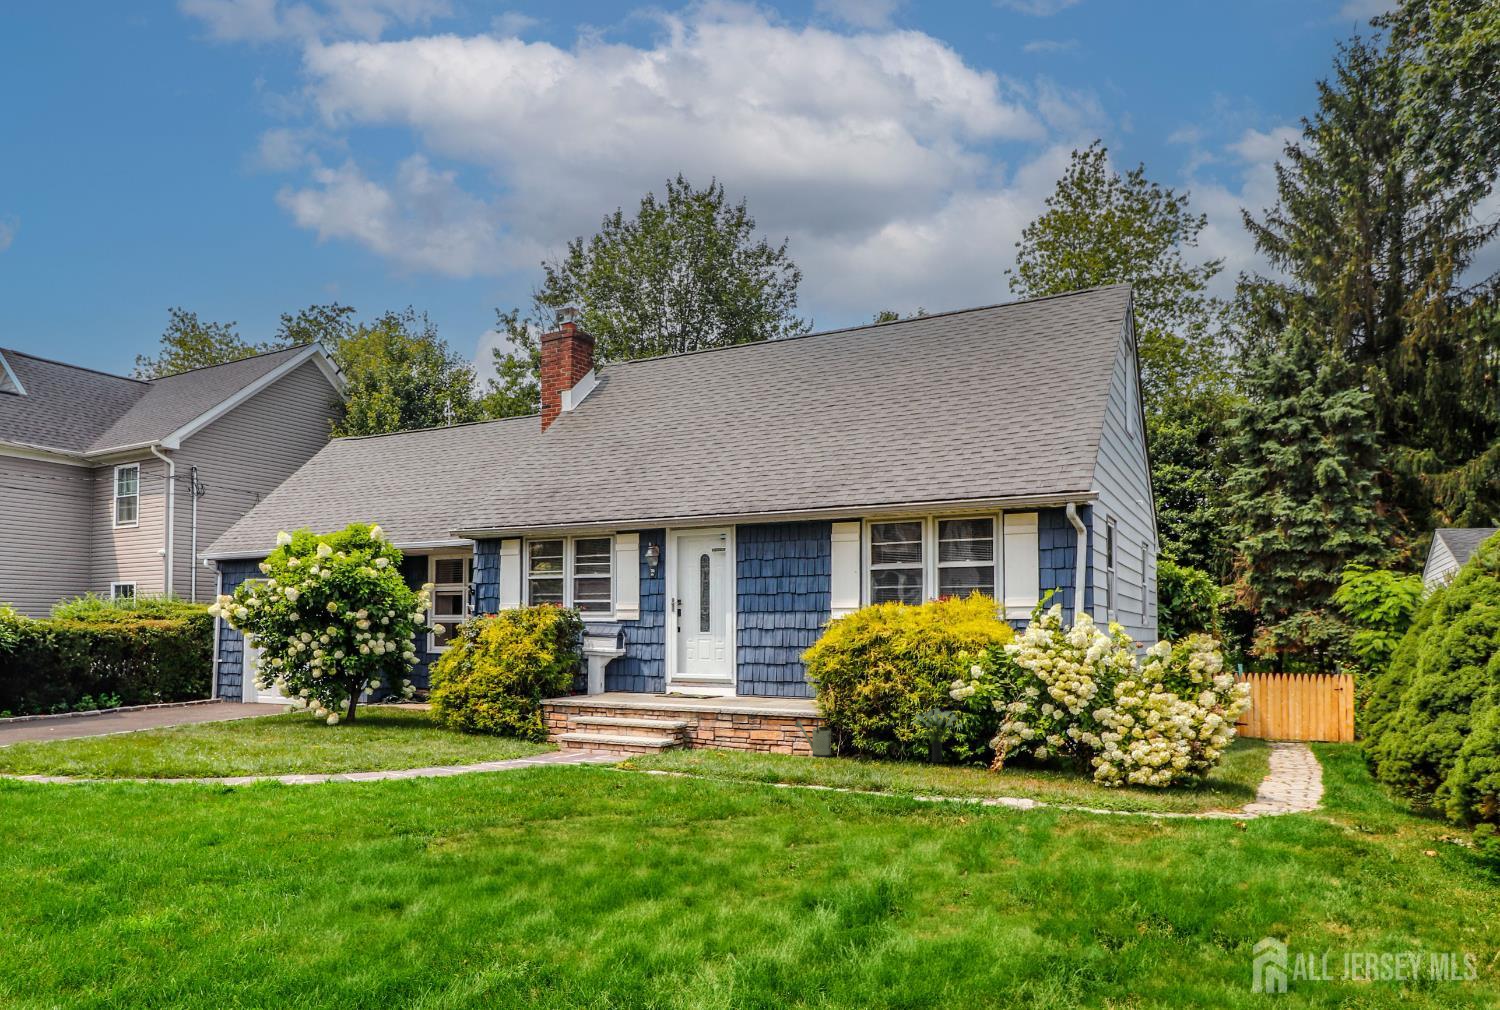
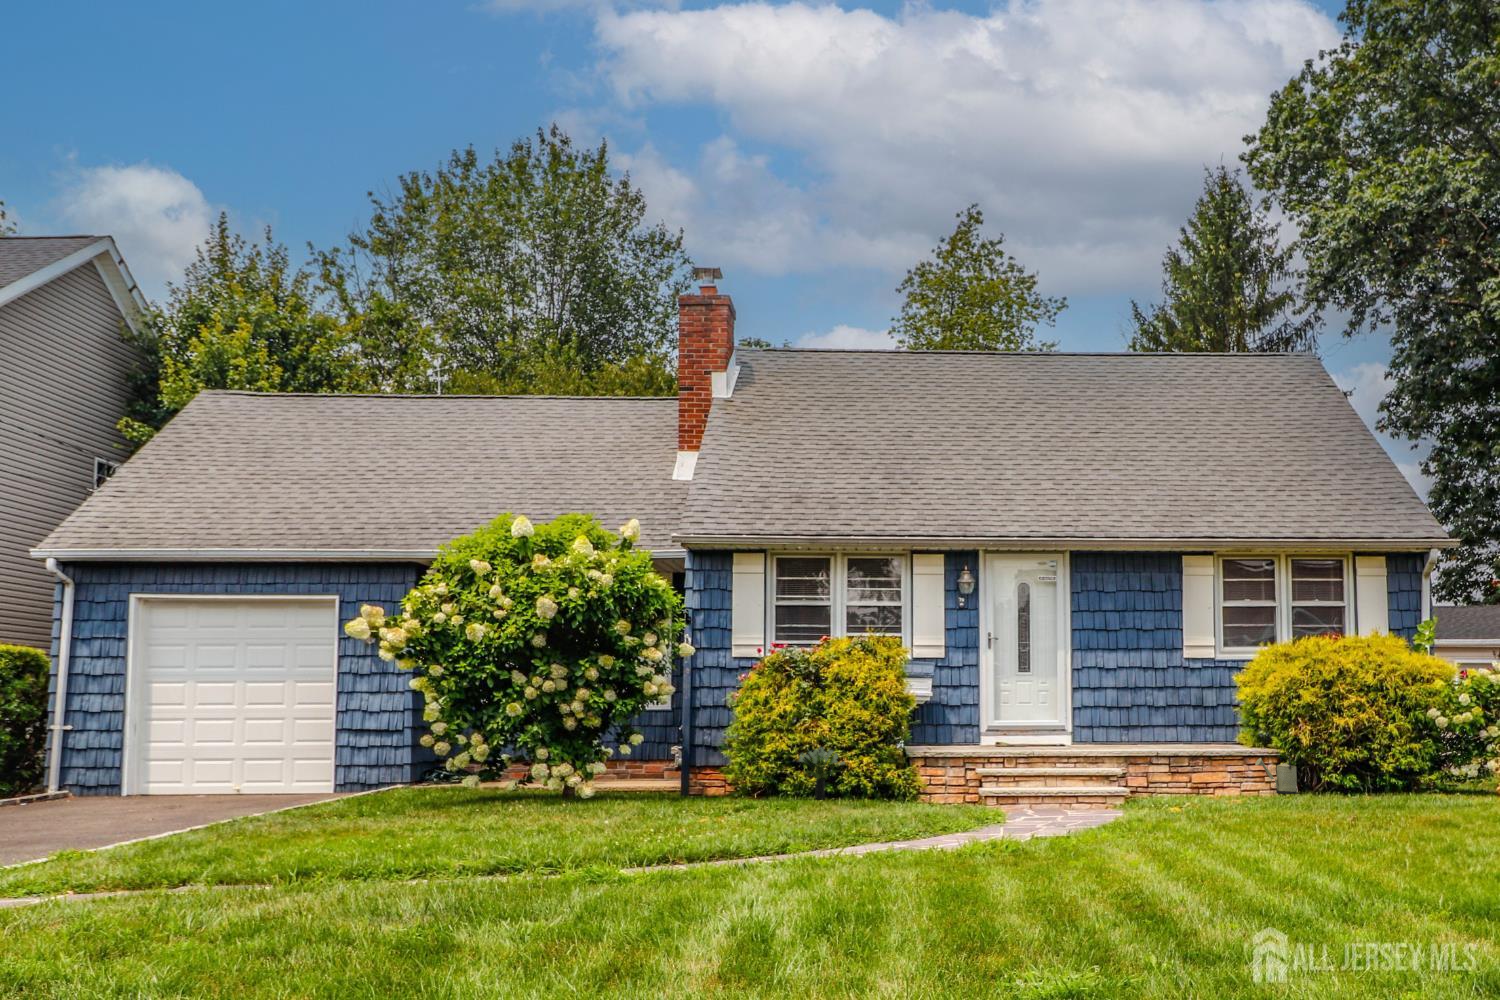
potted plant: present [913,708,962,763] -> present [799,747,845,800]

